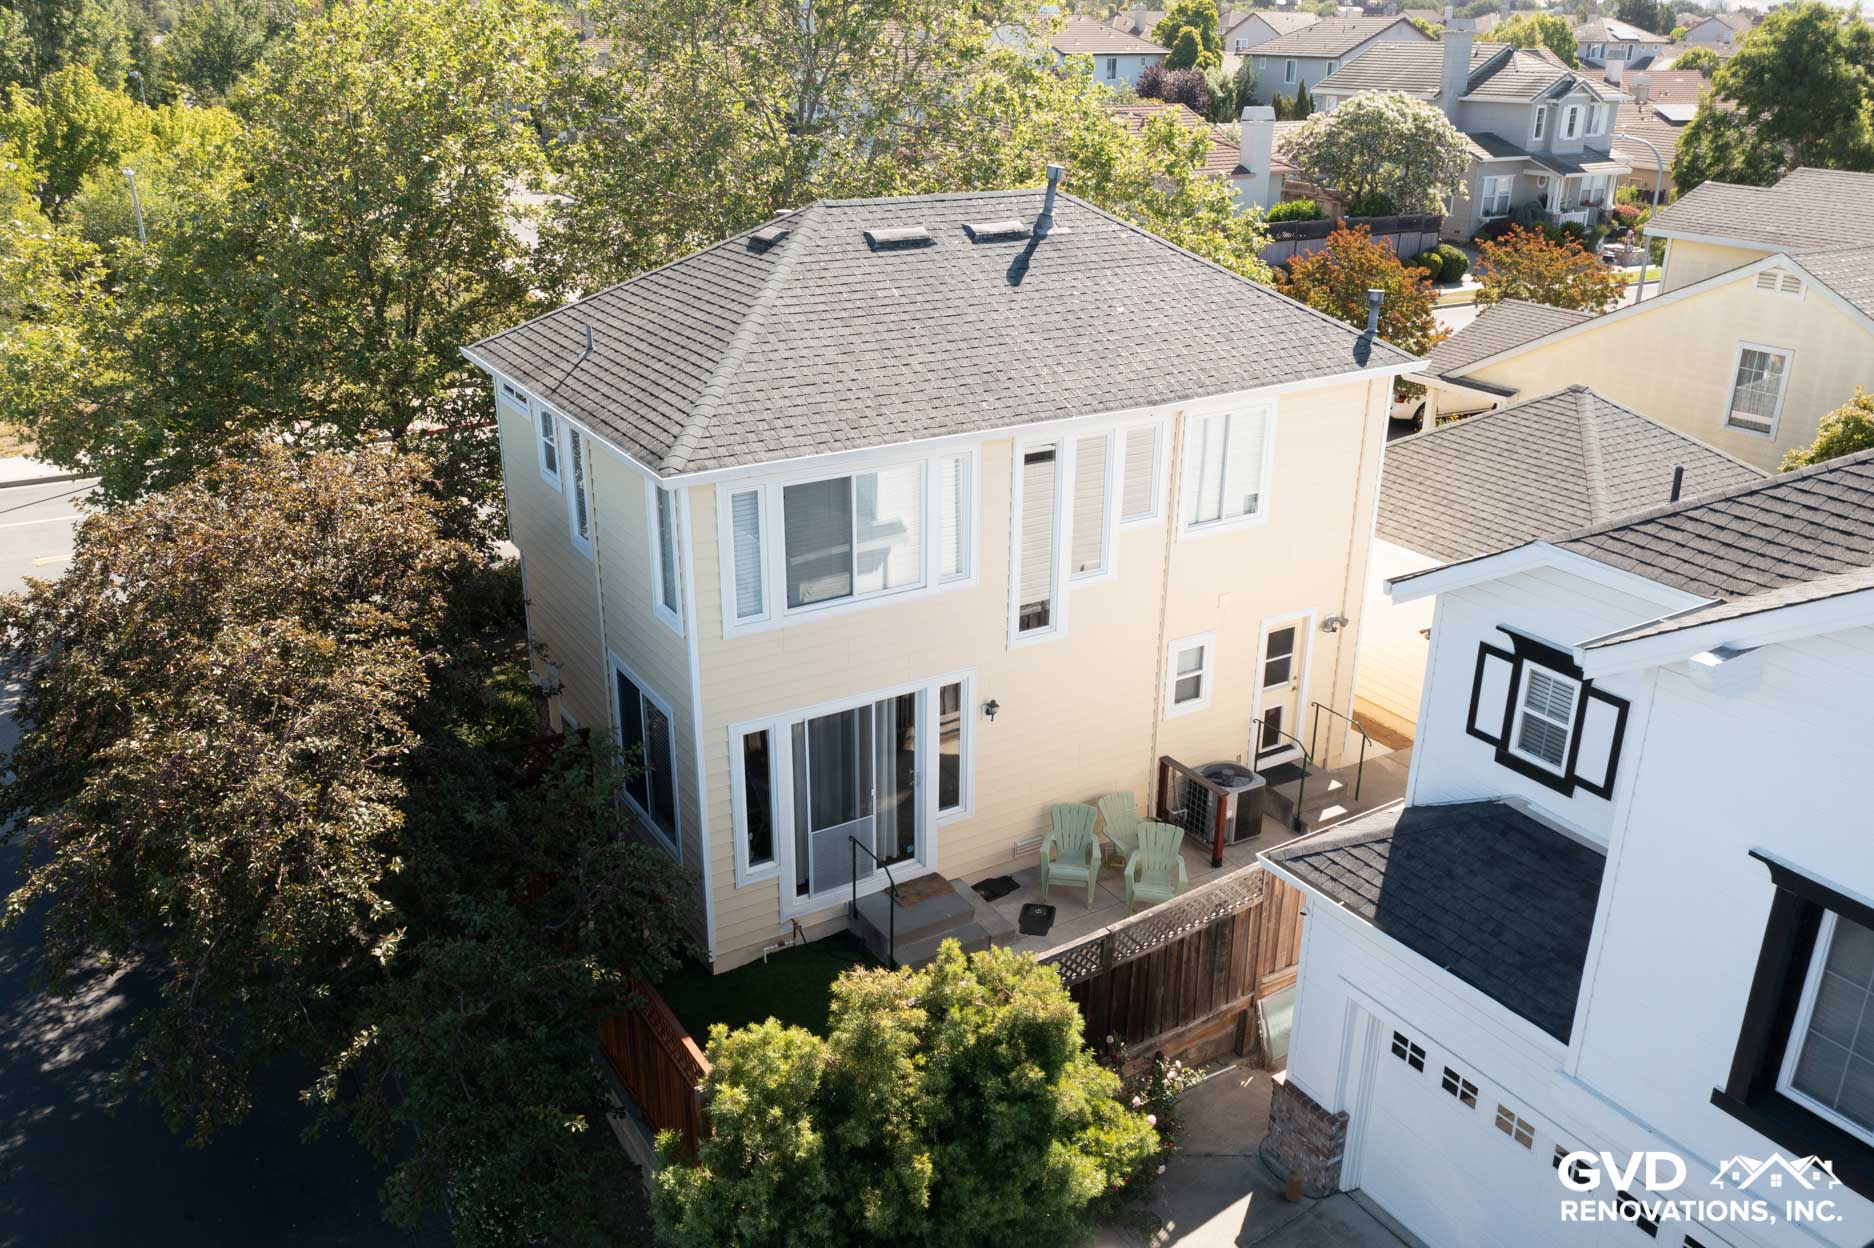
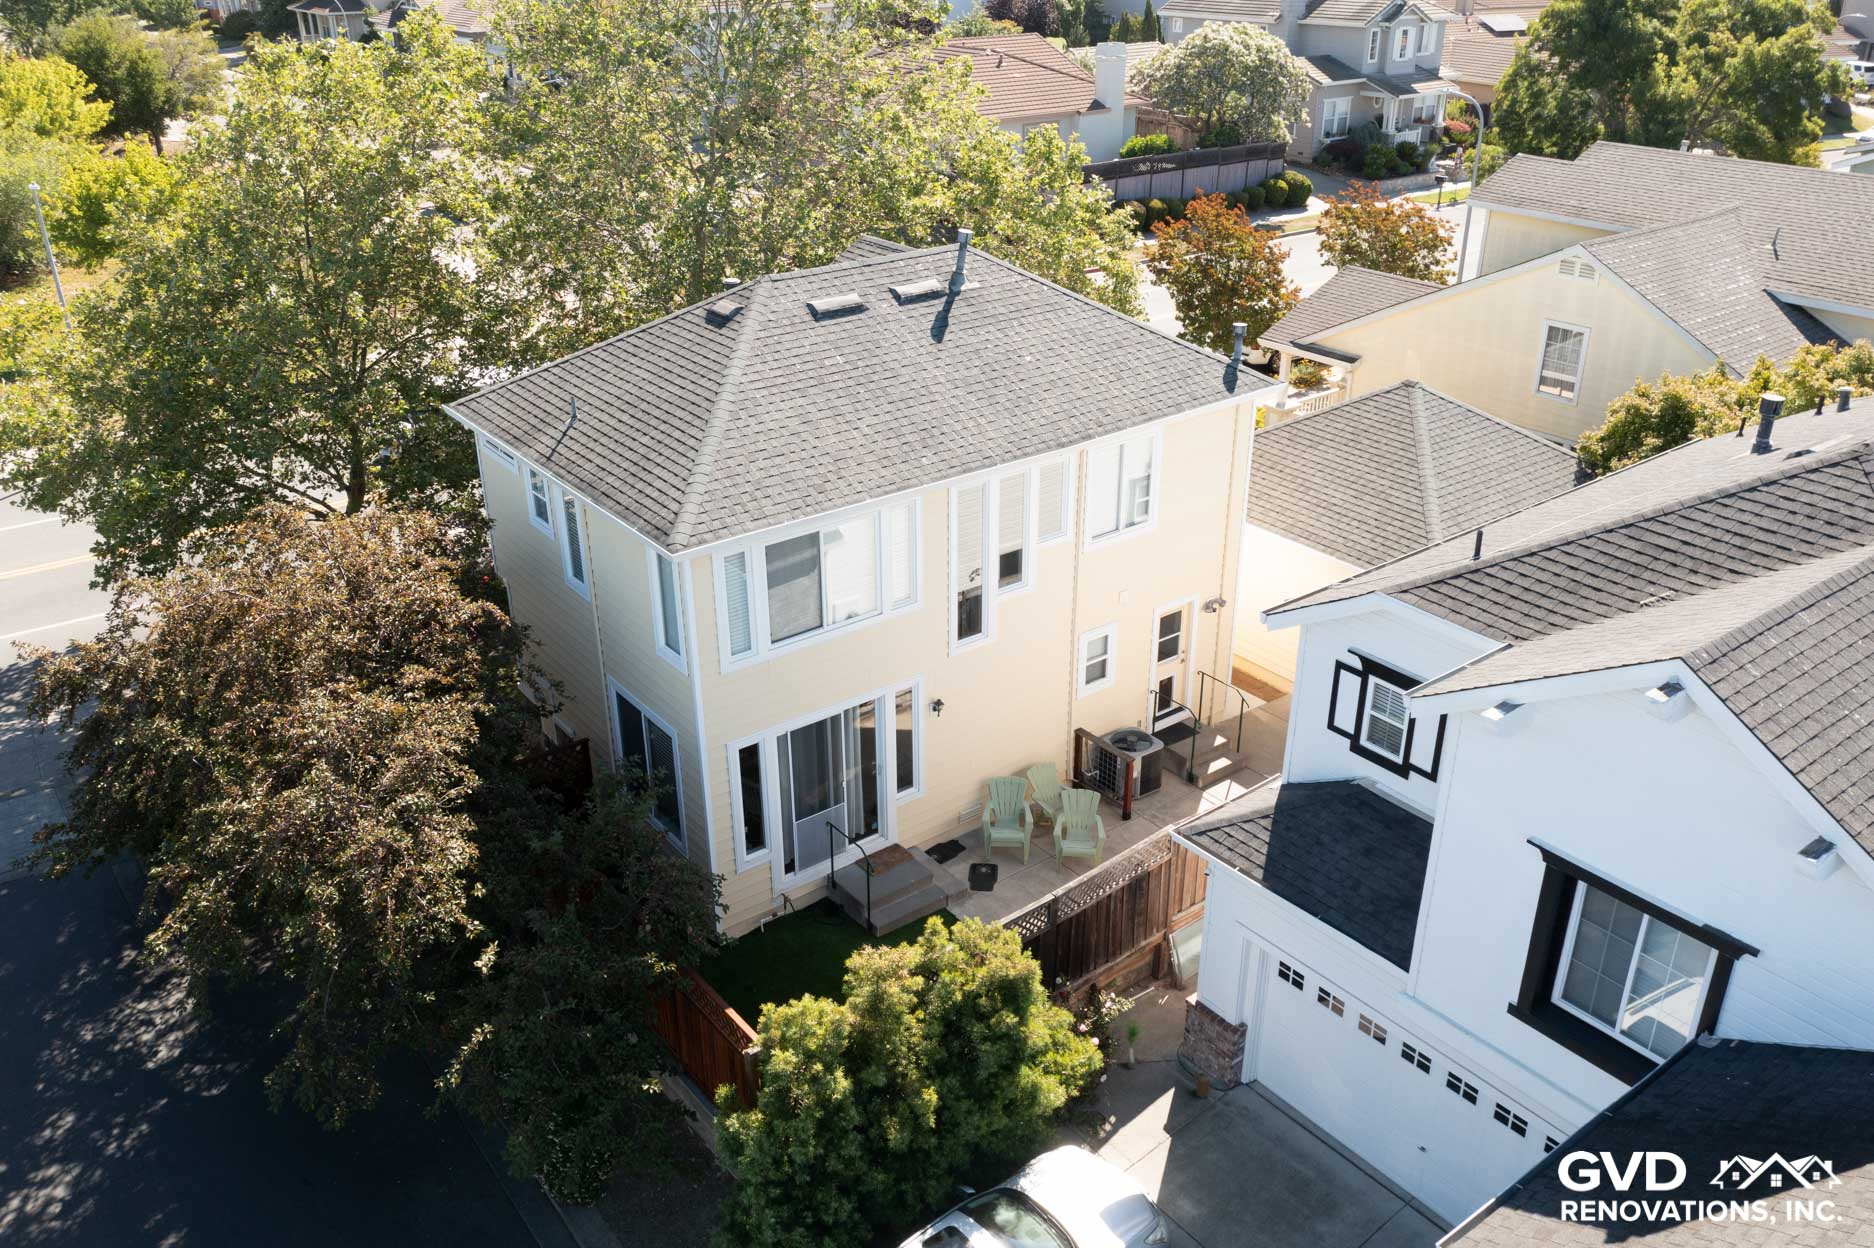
potted plant: none [1179,1089,1231,1159] -> present [1124,1021,1141,1069]

